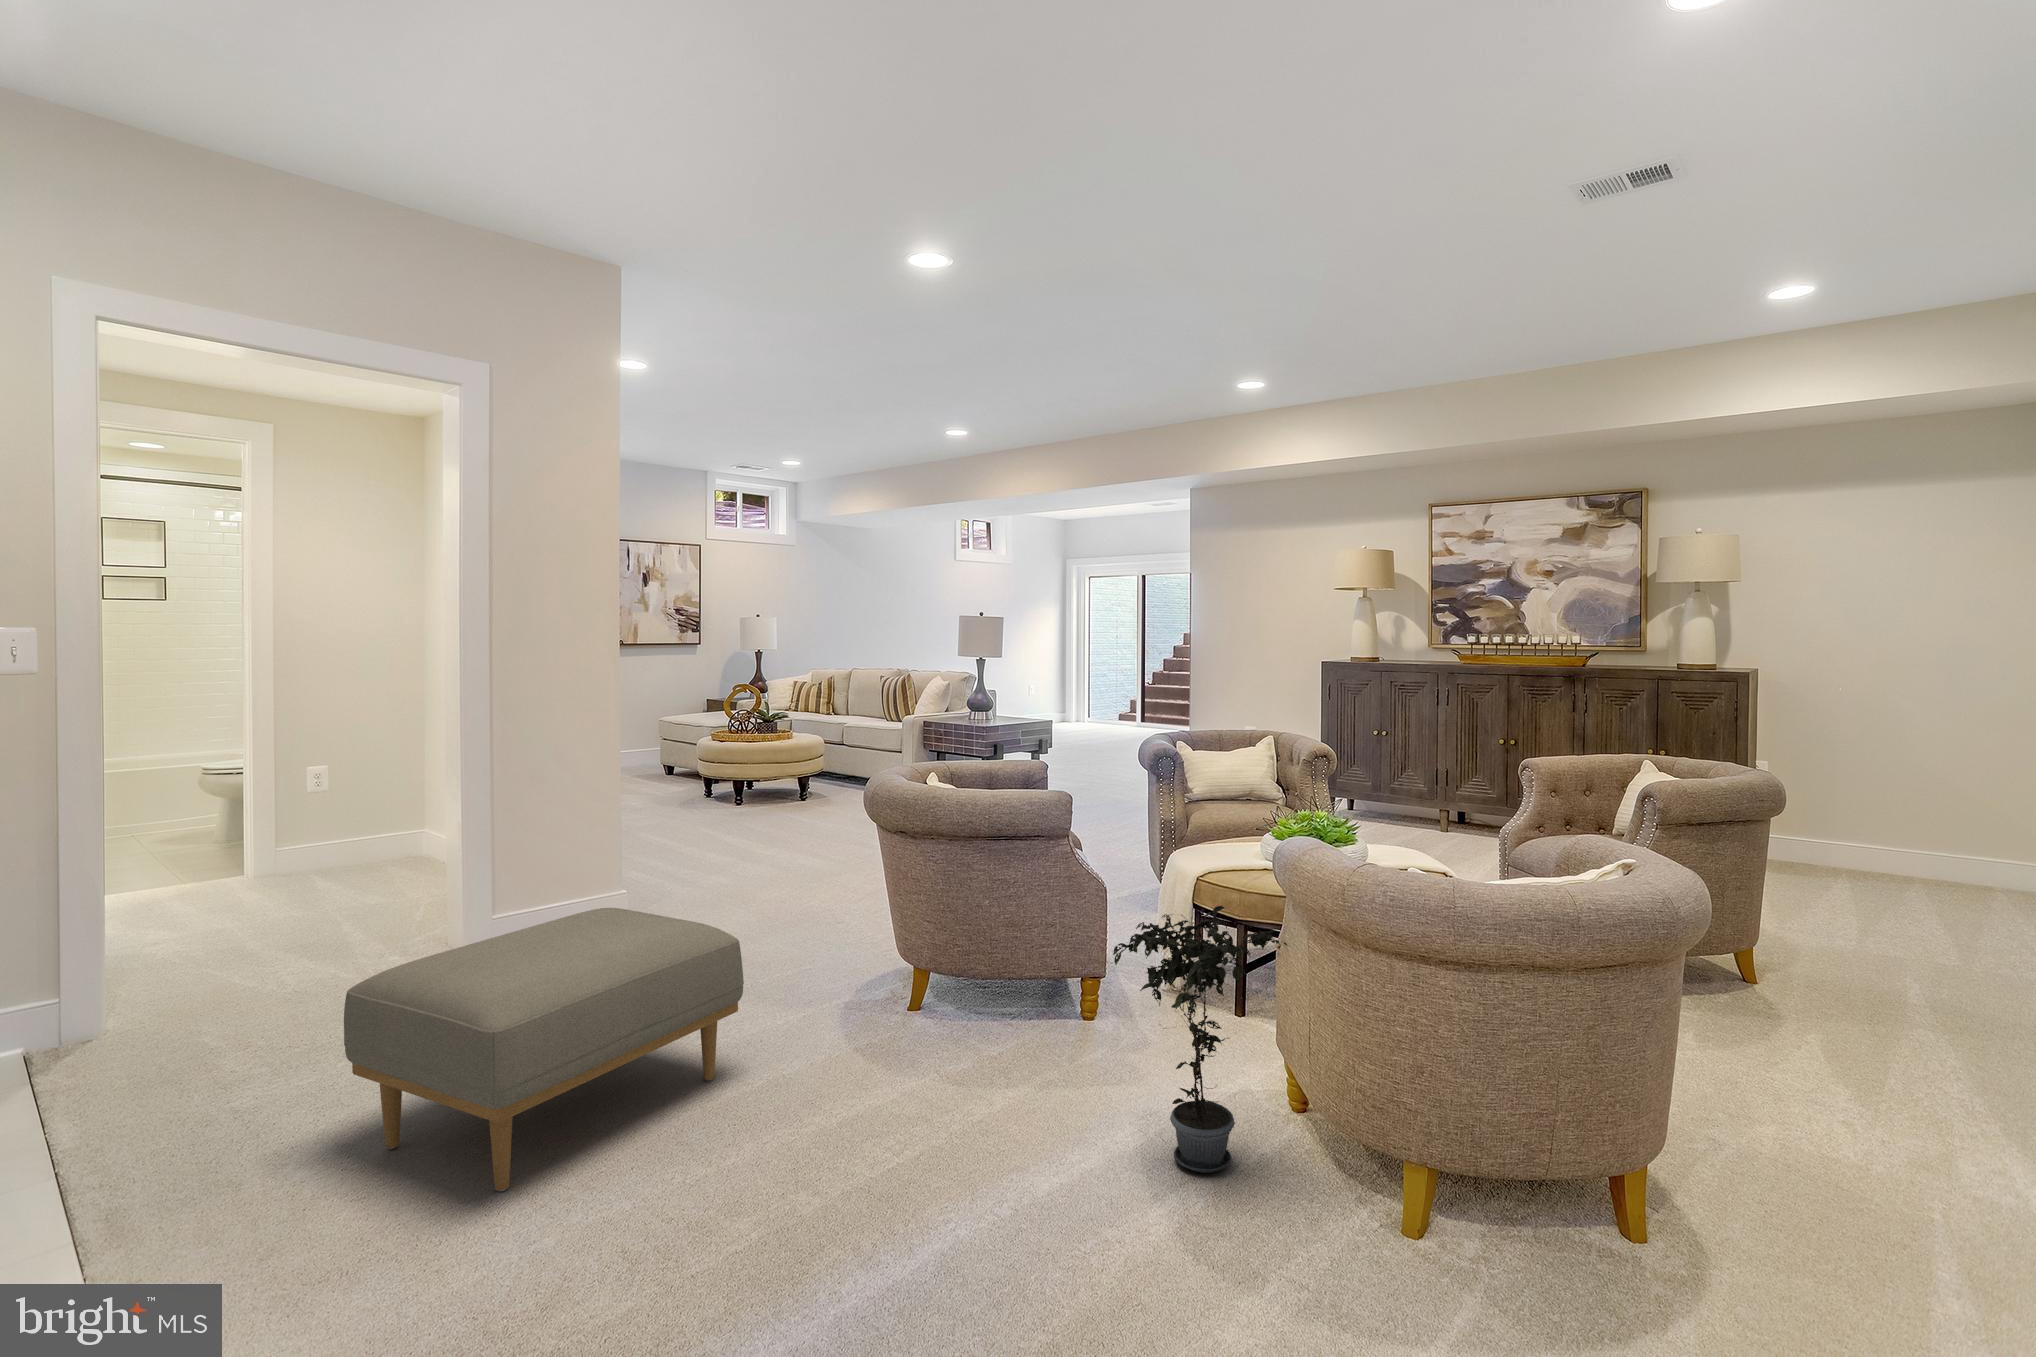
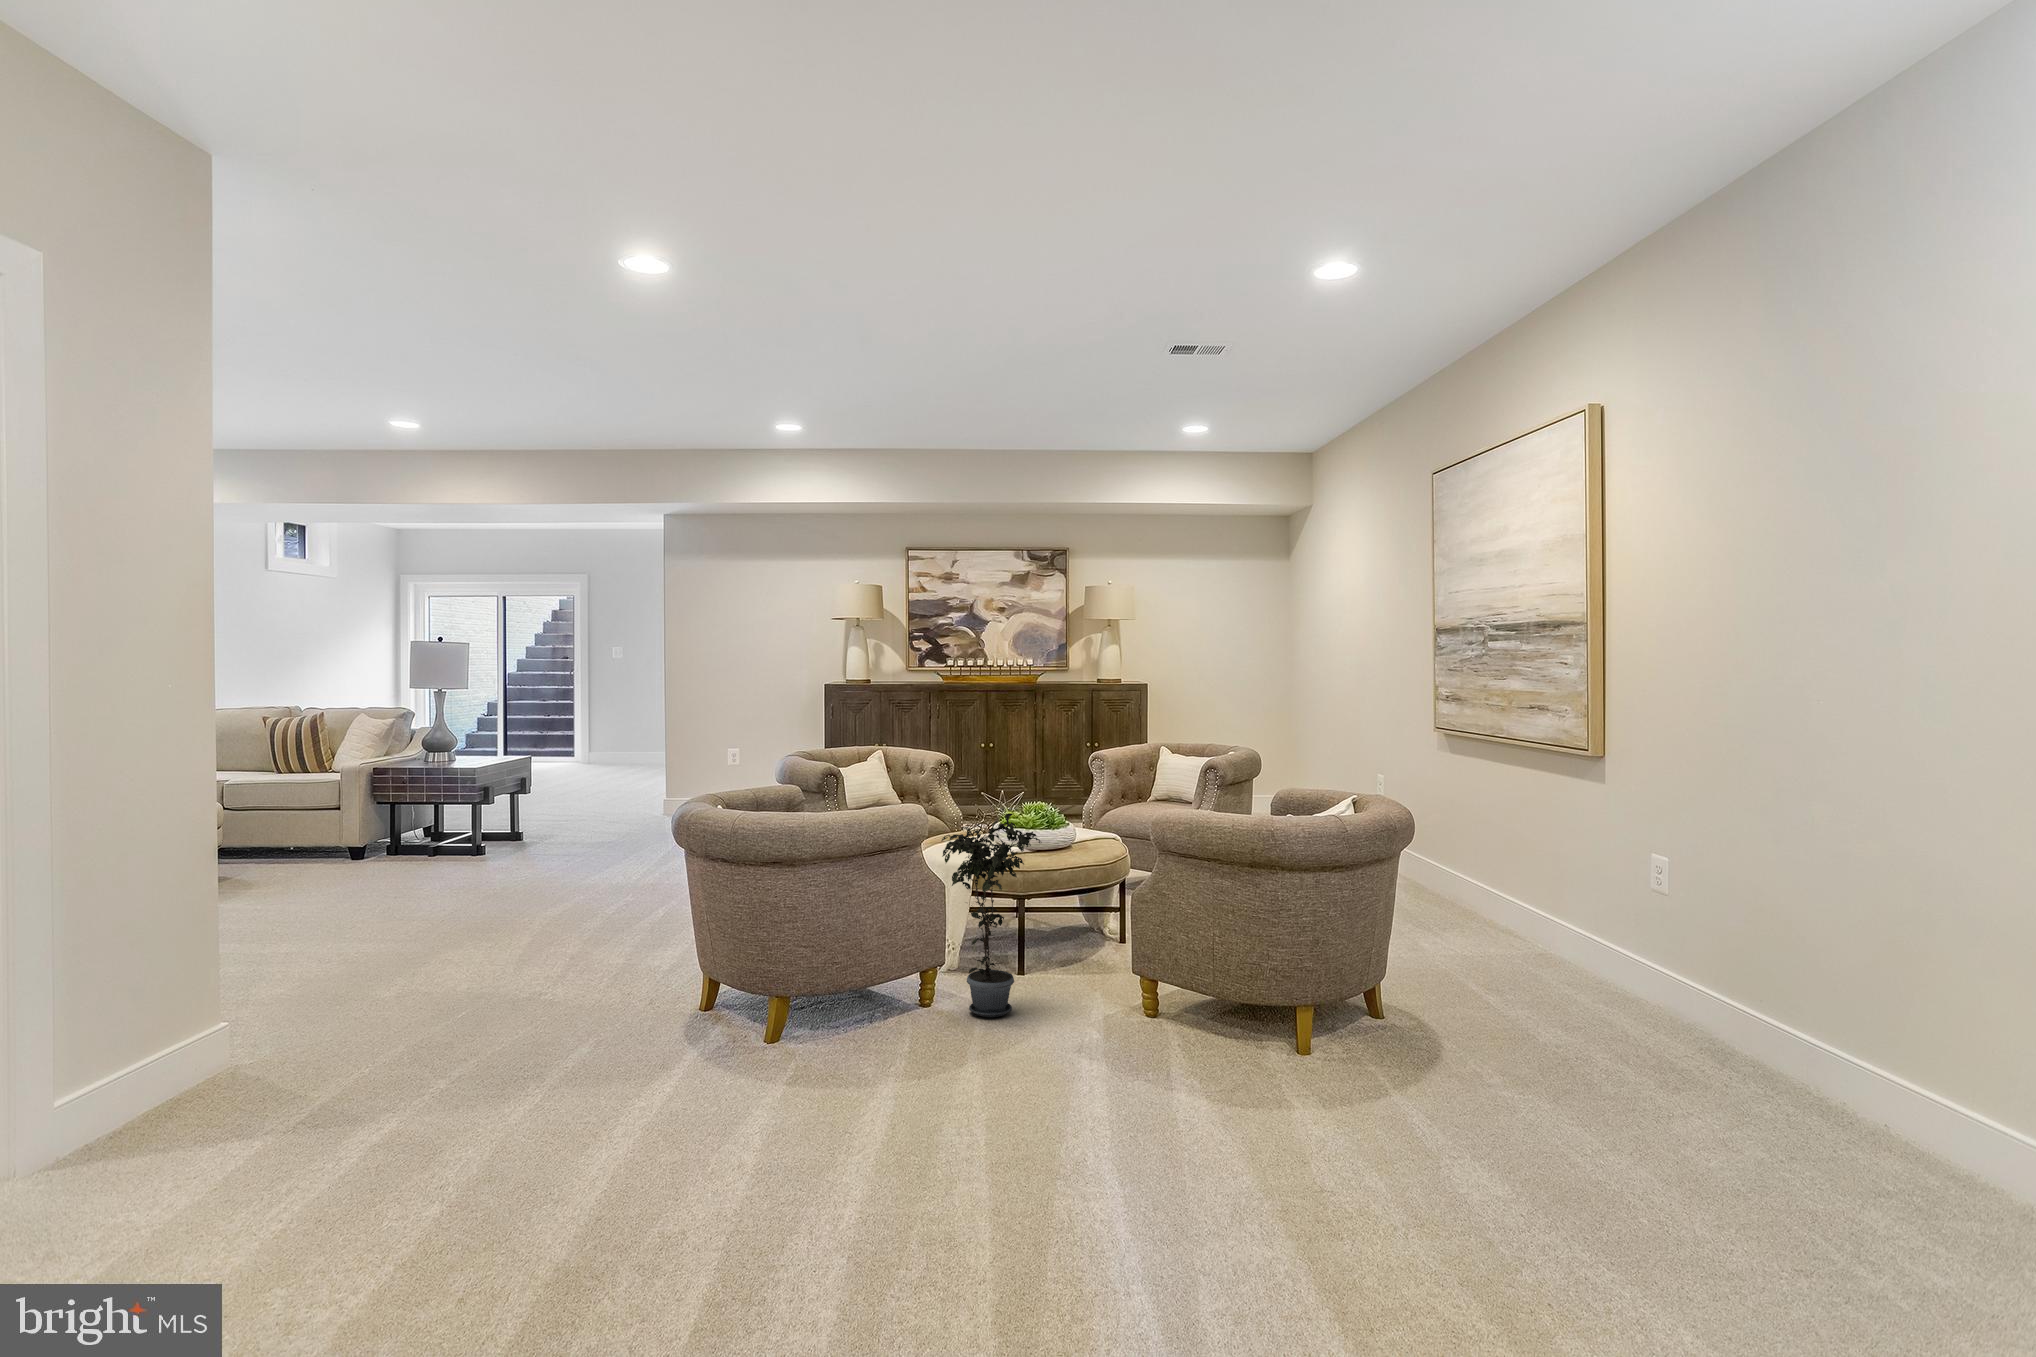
ottoman: present [344,908,744,1191] -> none [155,896,547,1166]

